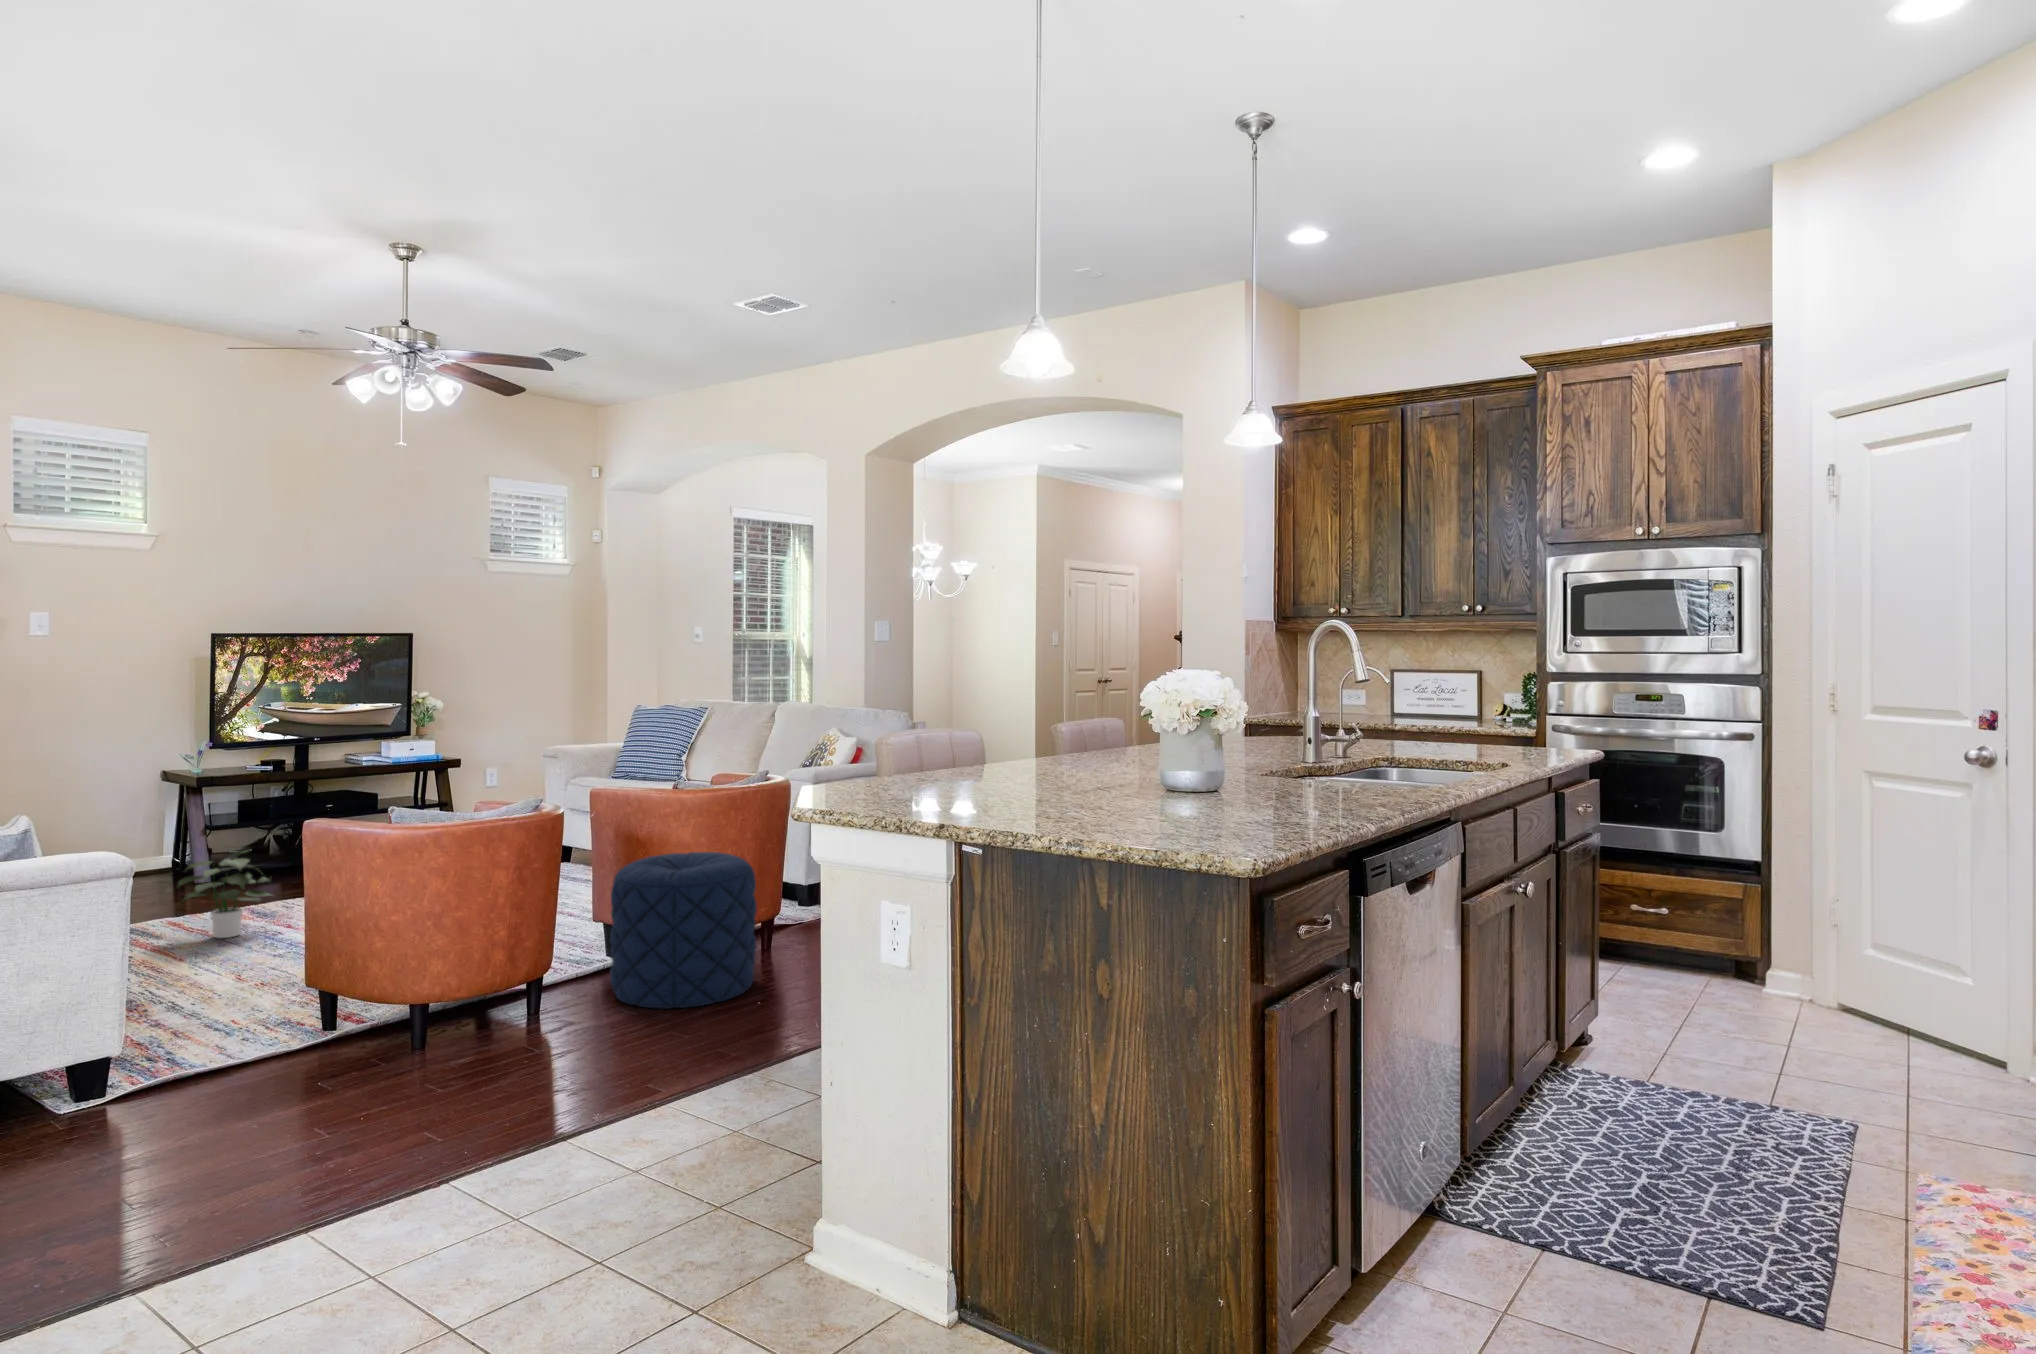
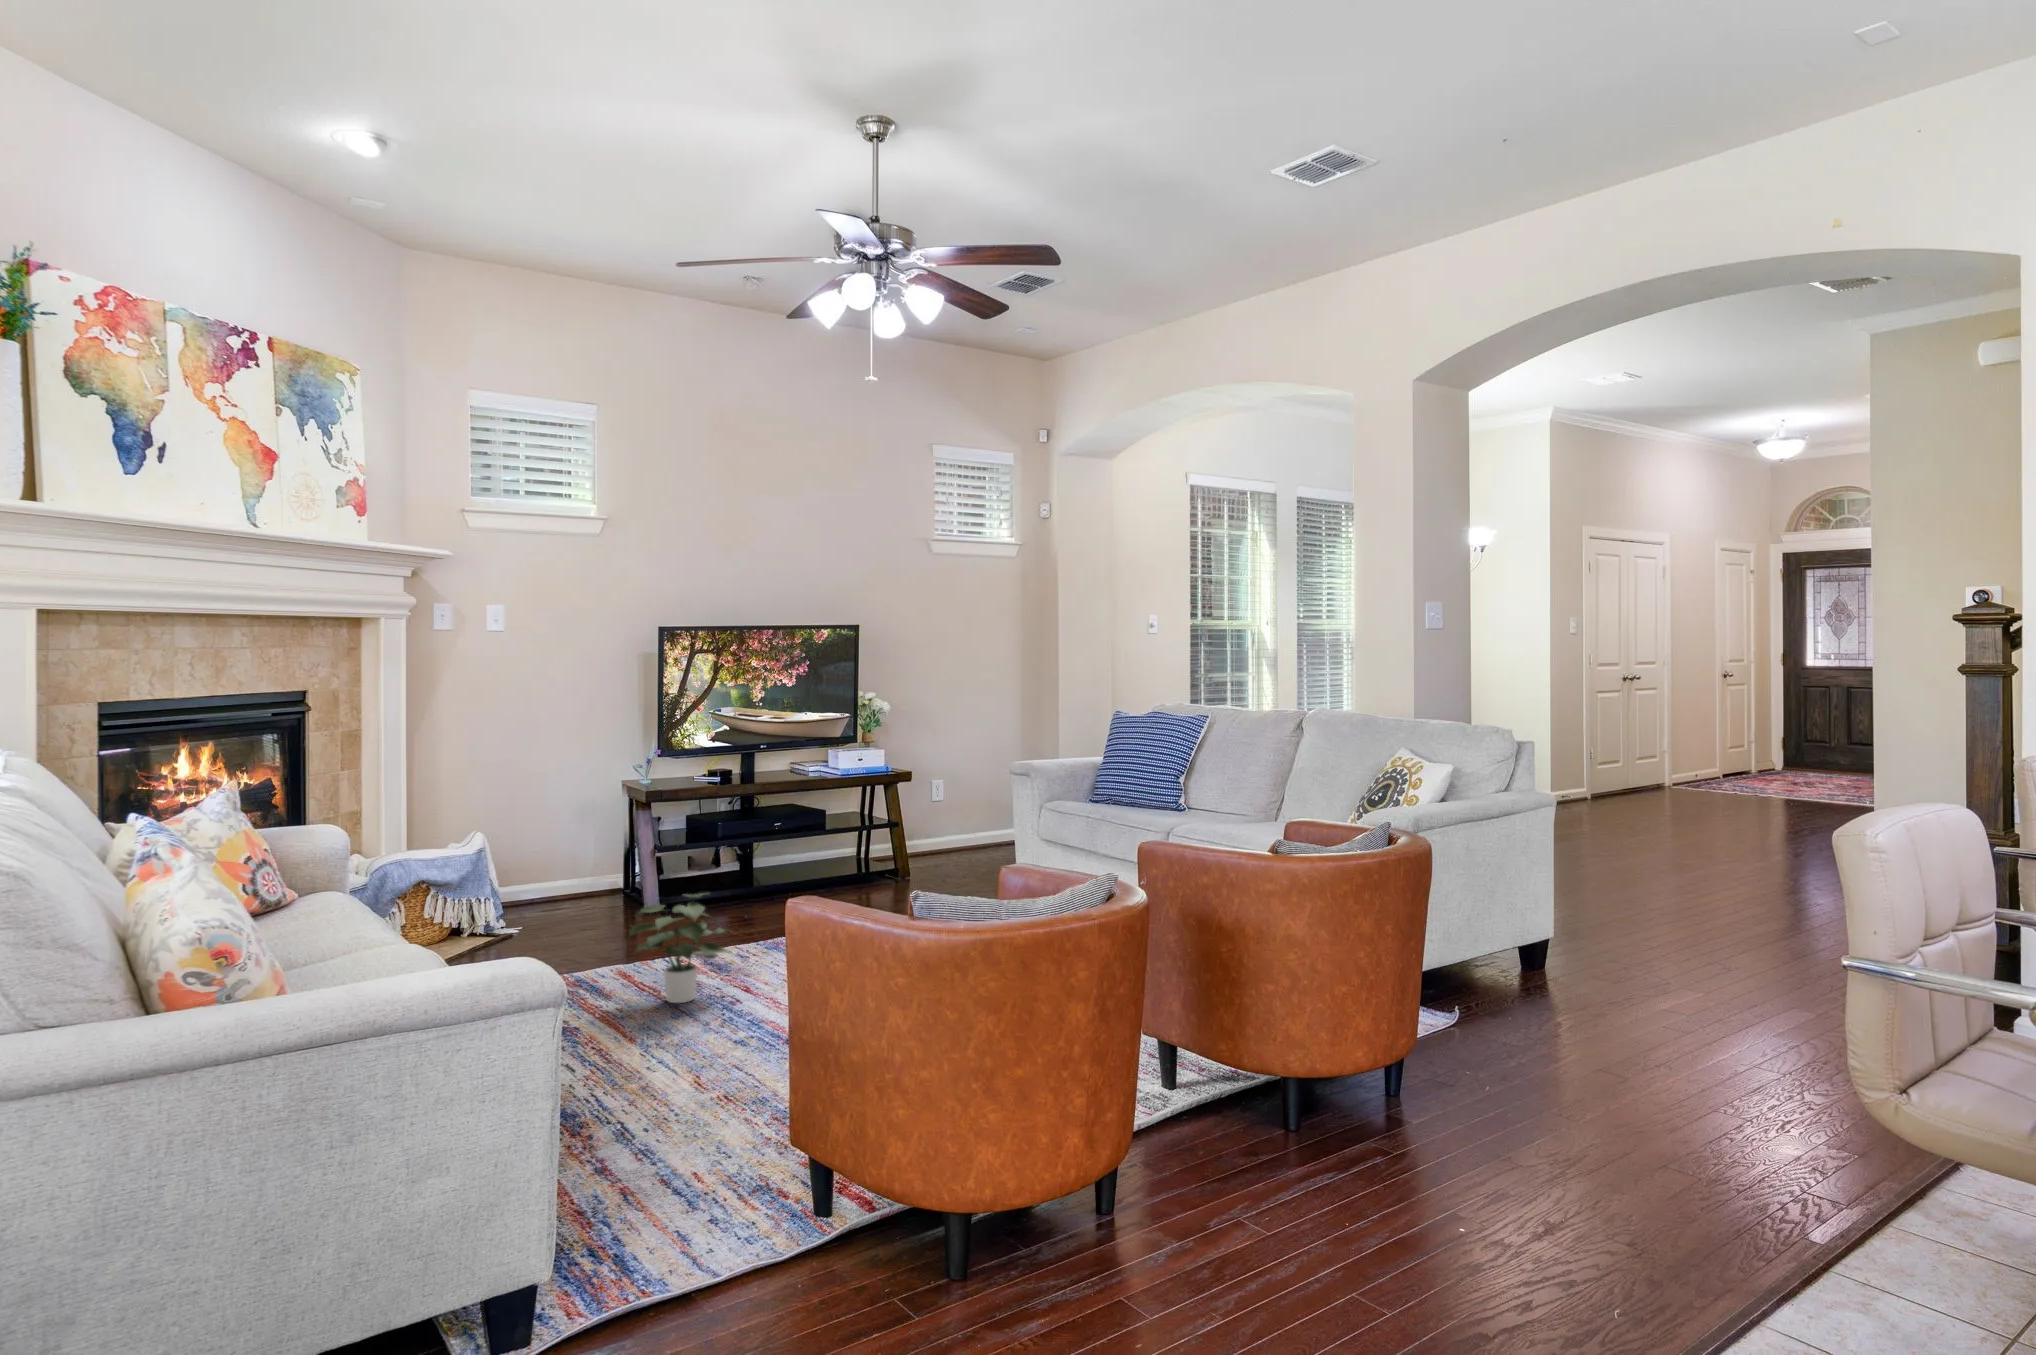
pouf: present [610,852,757,1009] -> none [1200,955,1432,1230]

